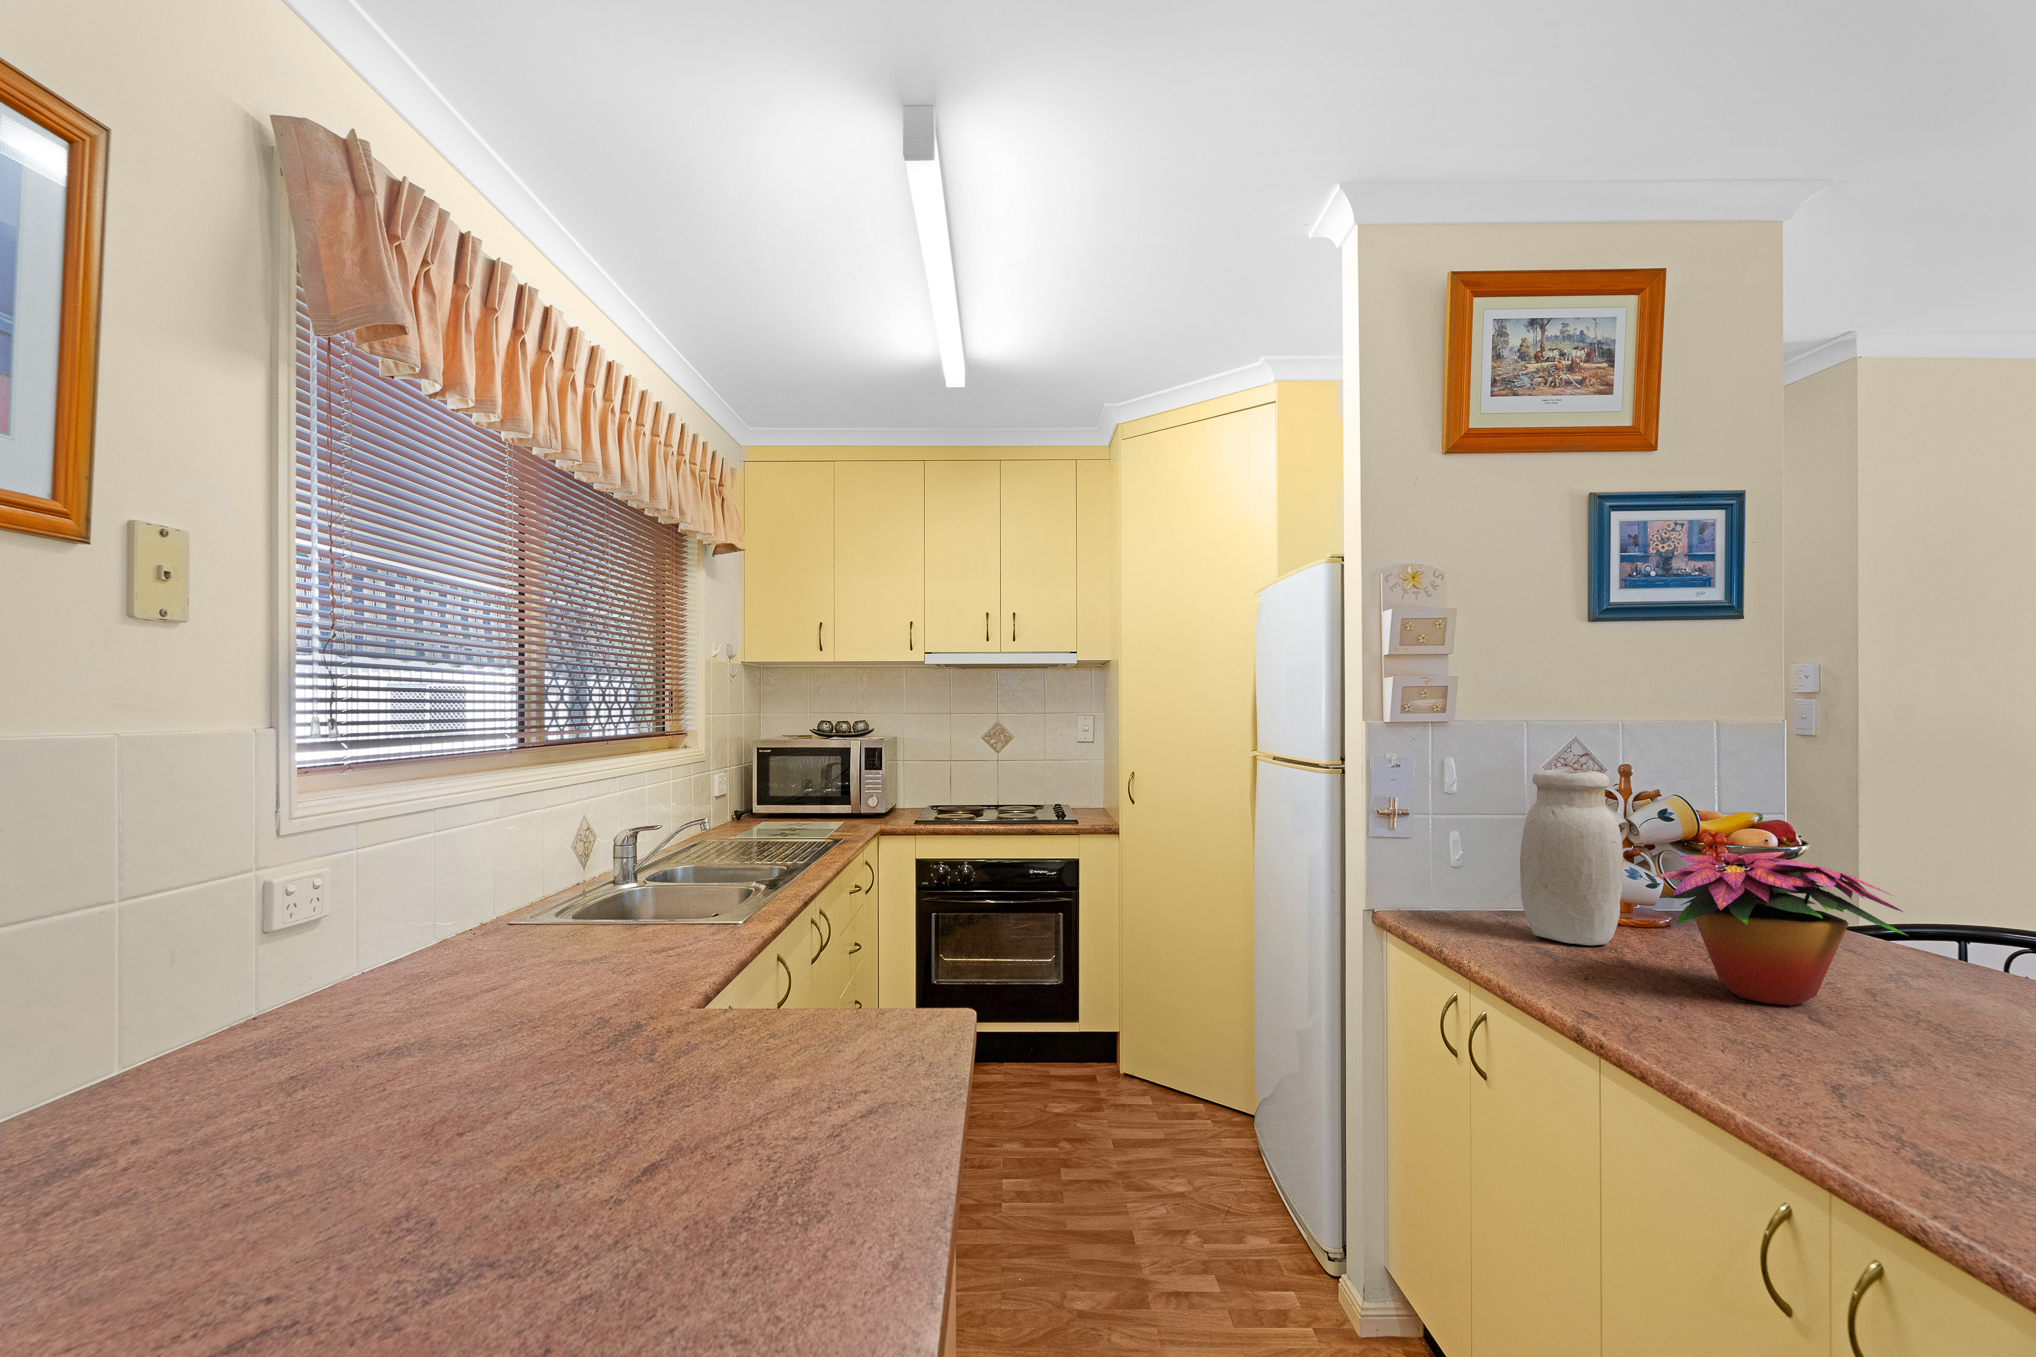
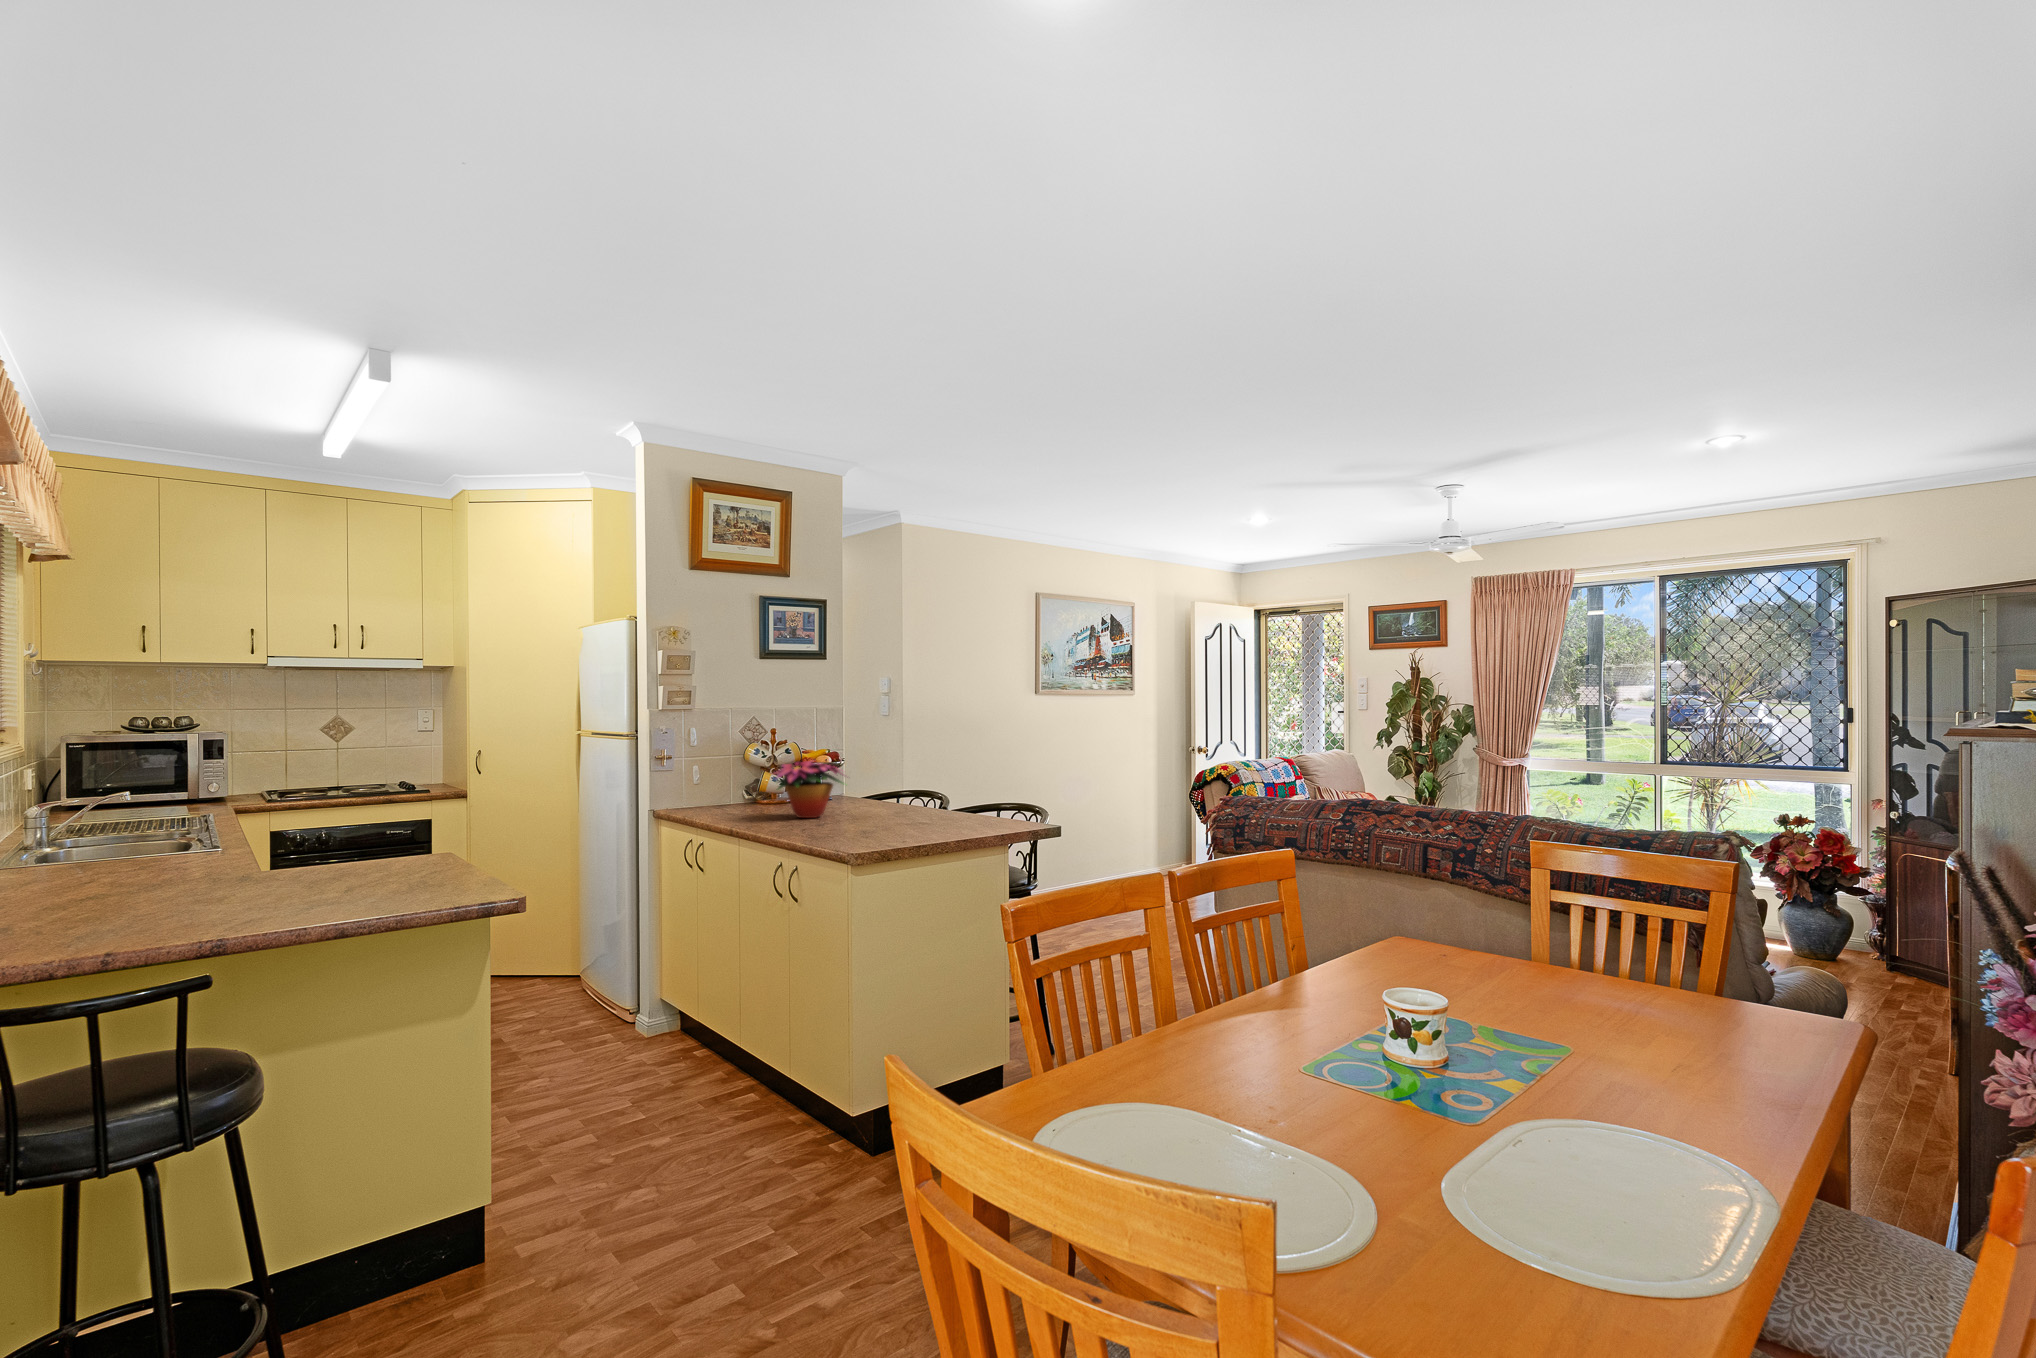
jar: present [1520,770,1623,945] -> none [724,732,766,811]

